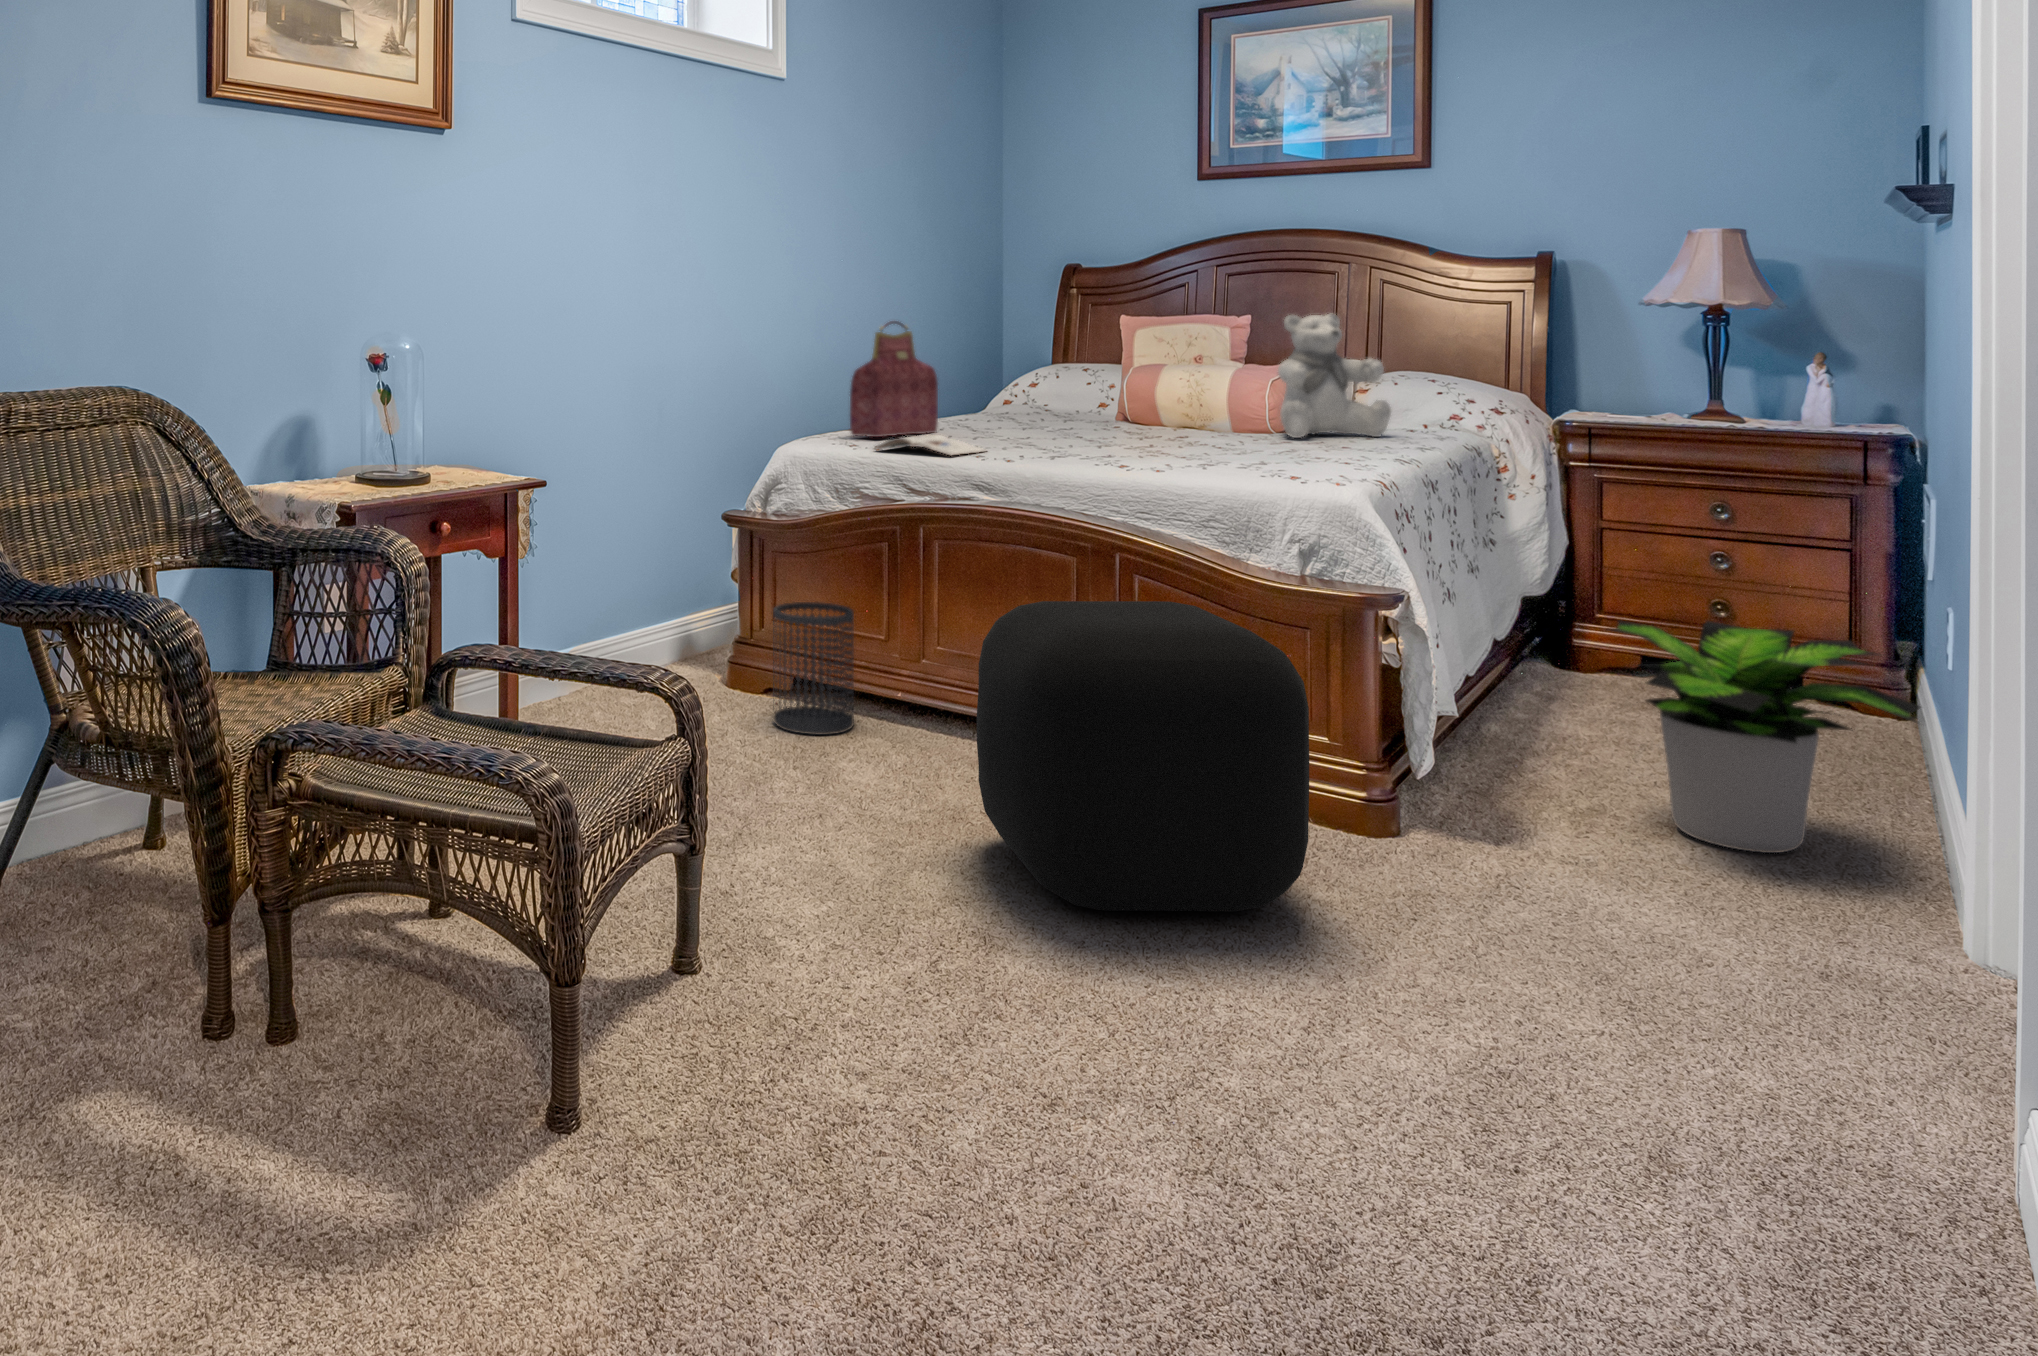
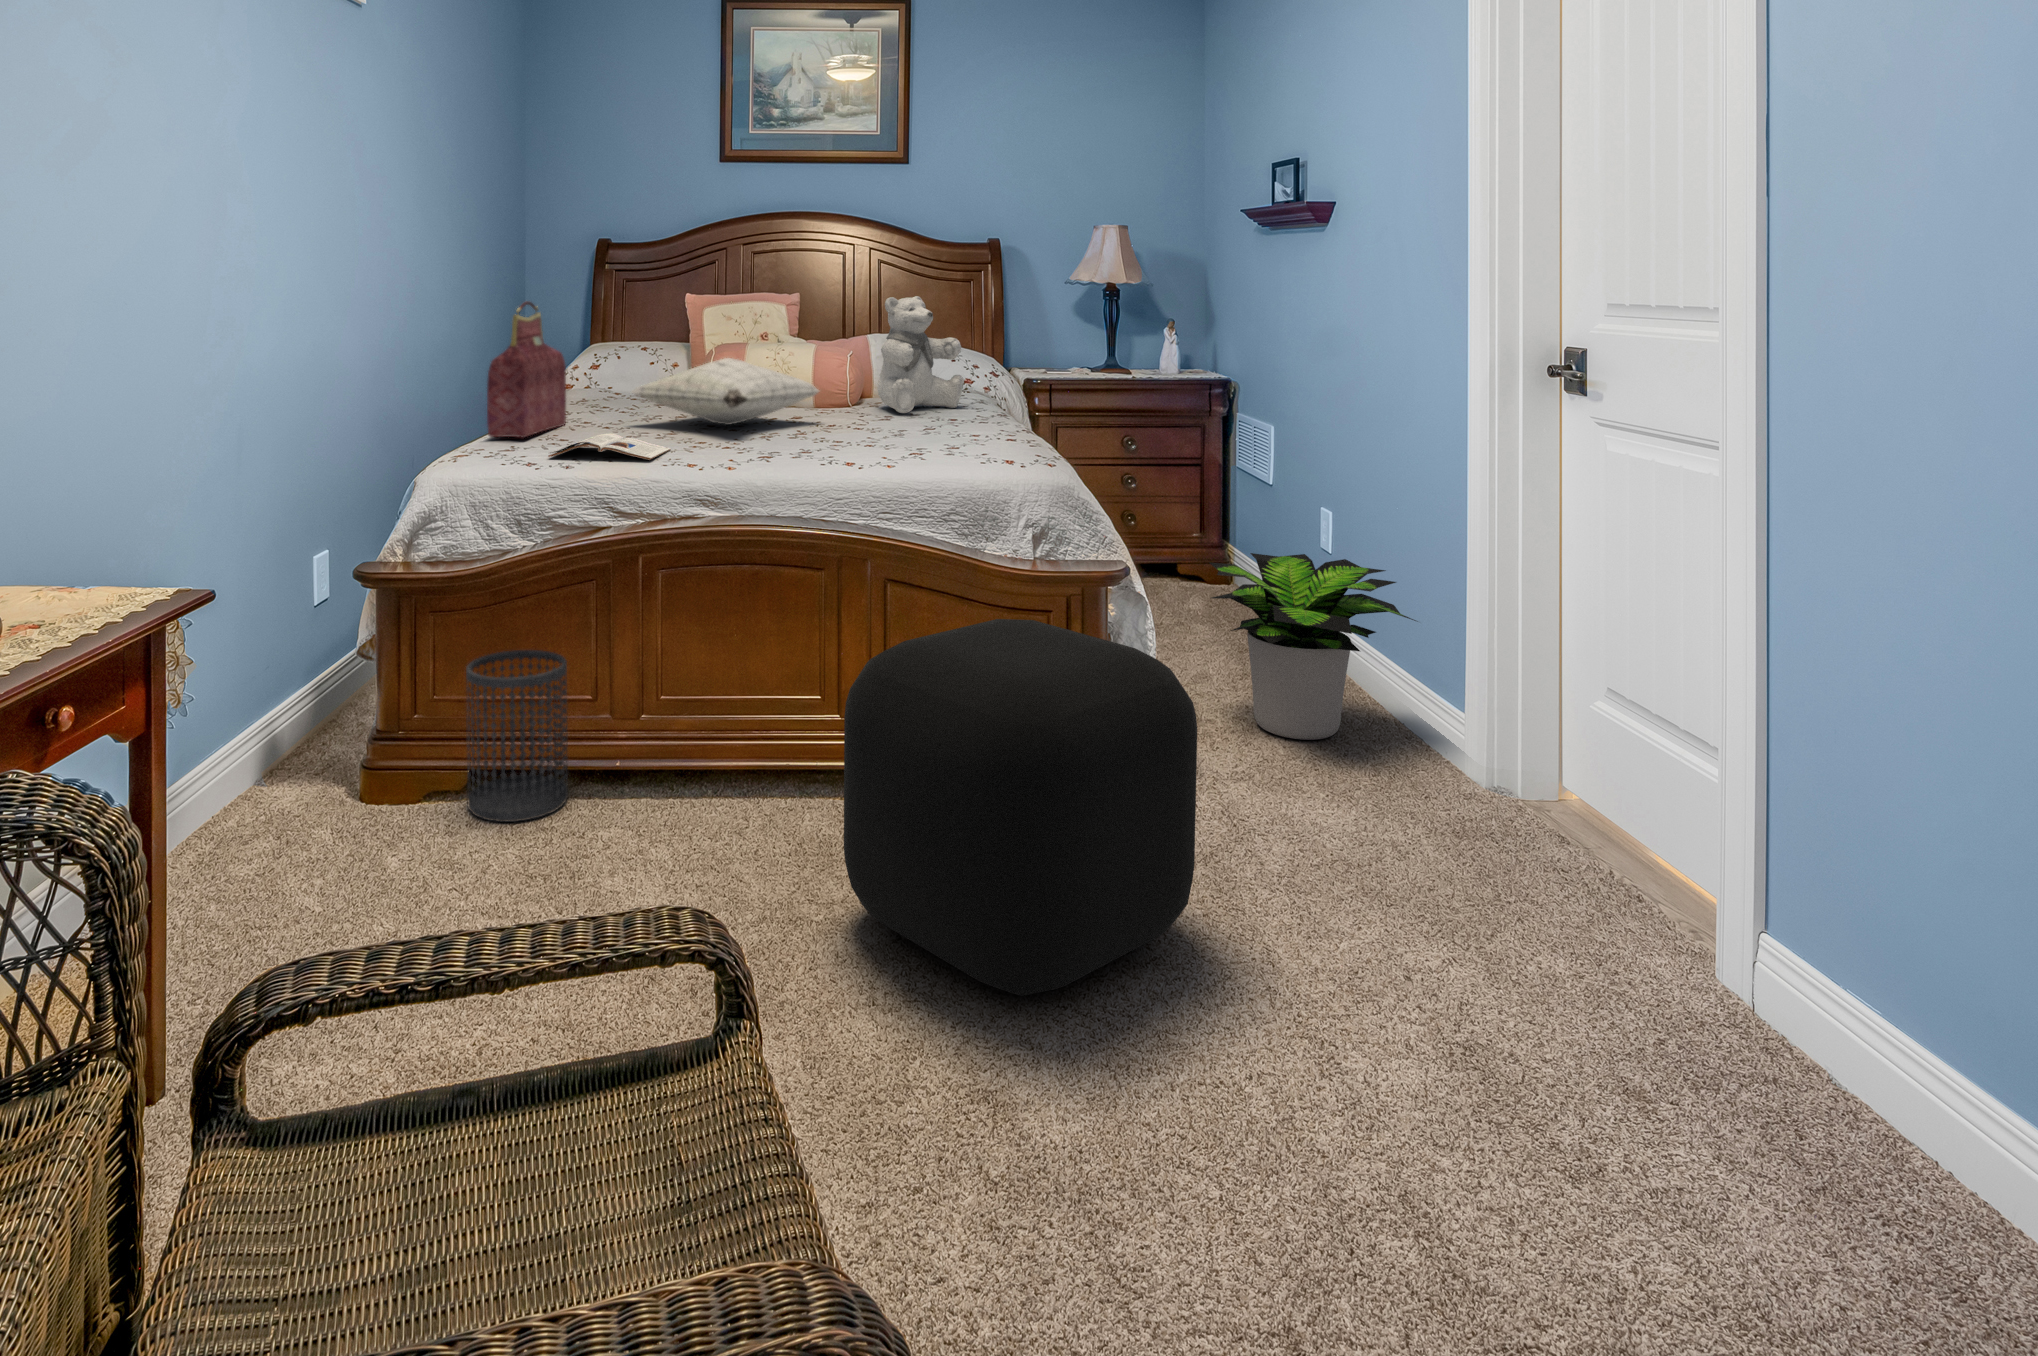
pillow: none [989,373,1182,439] -> present [632,358,819,425]

